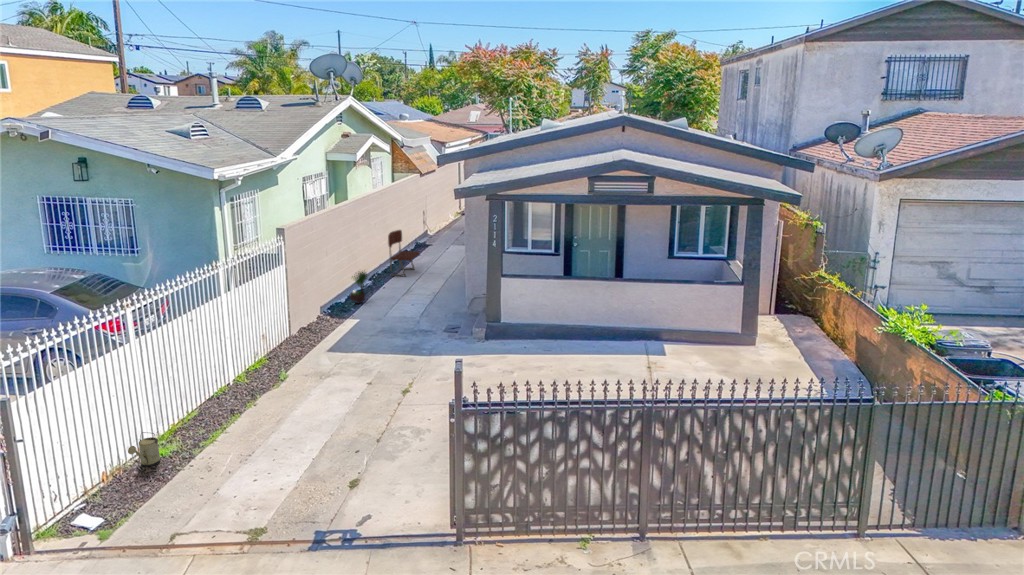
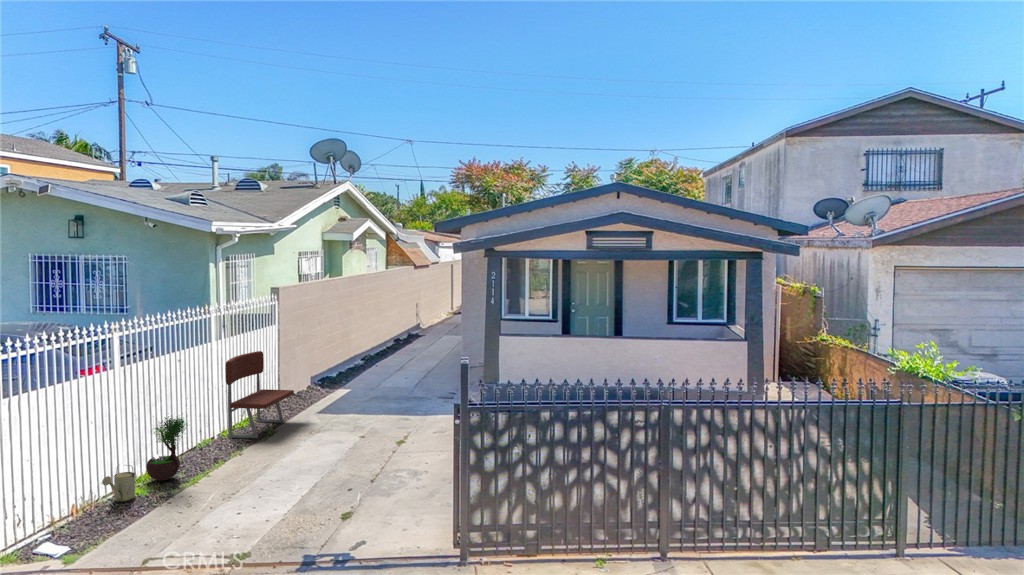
bench: present [388,230,420,276] -> present [225,351,294,438]
potted tree: present [350,272,367,303] -> present [146,415,188,481]

